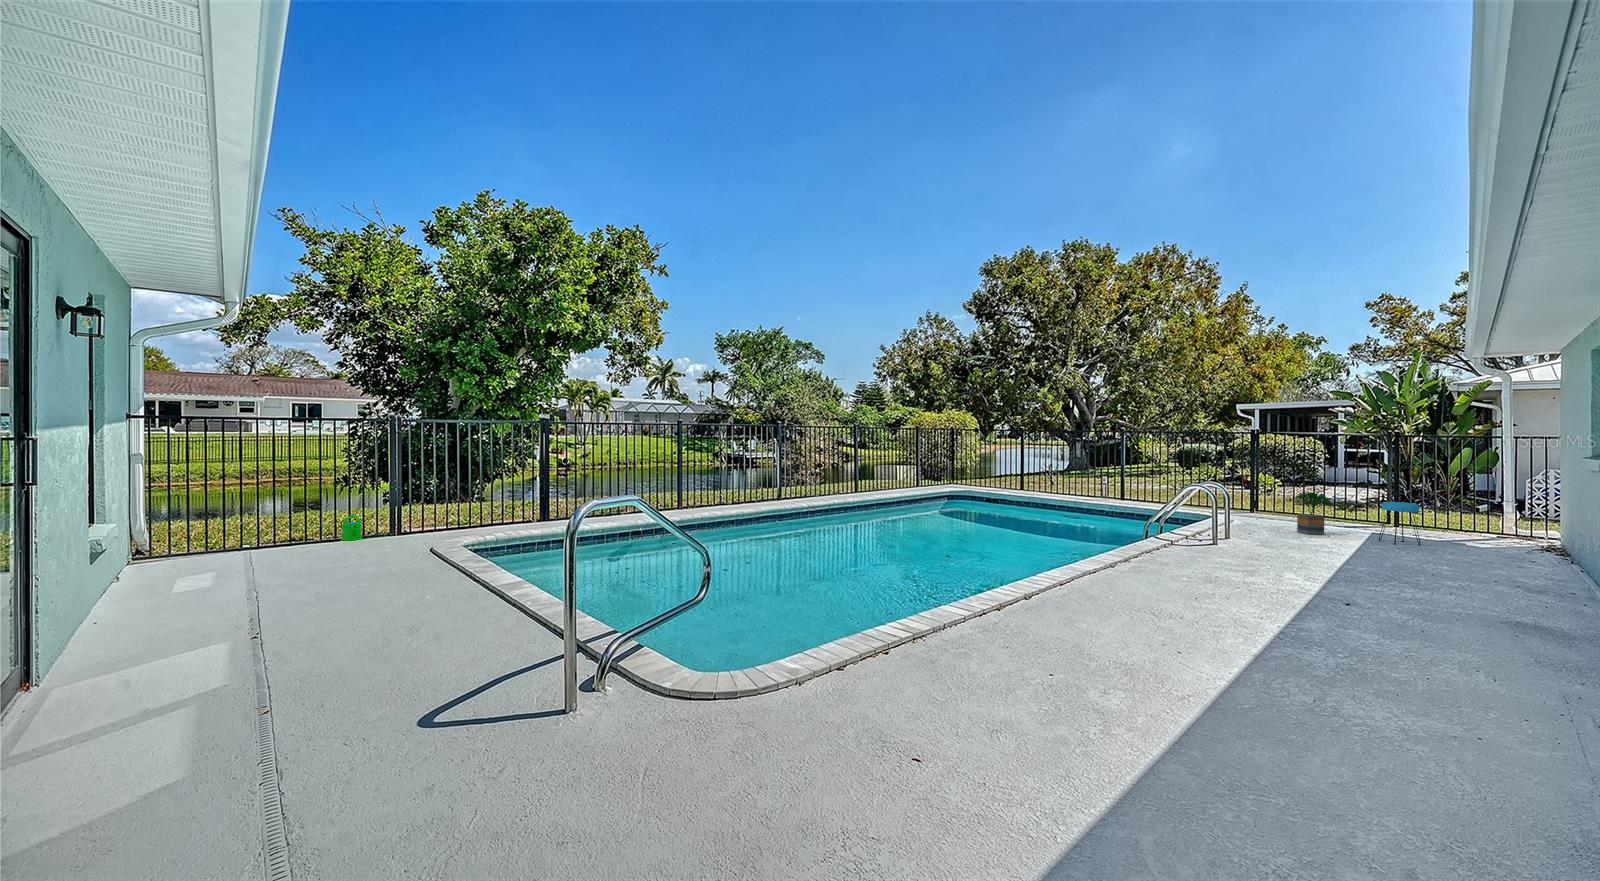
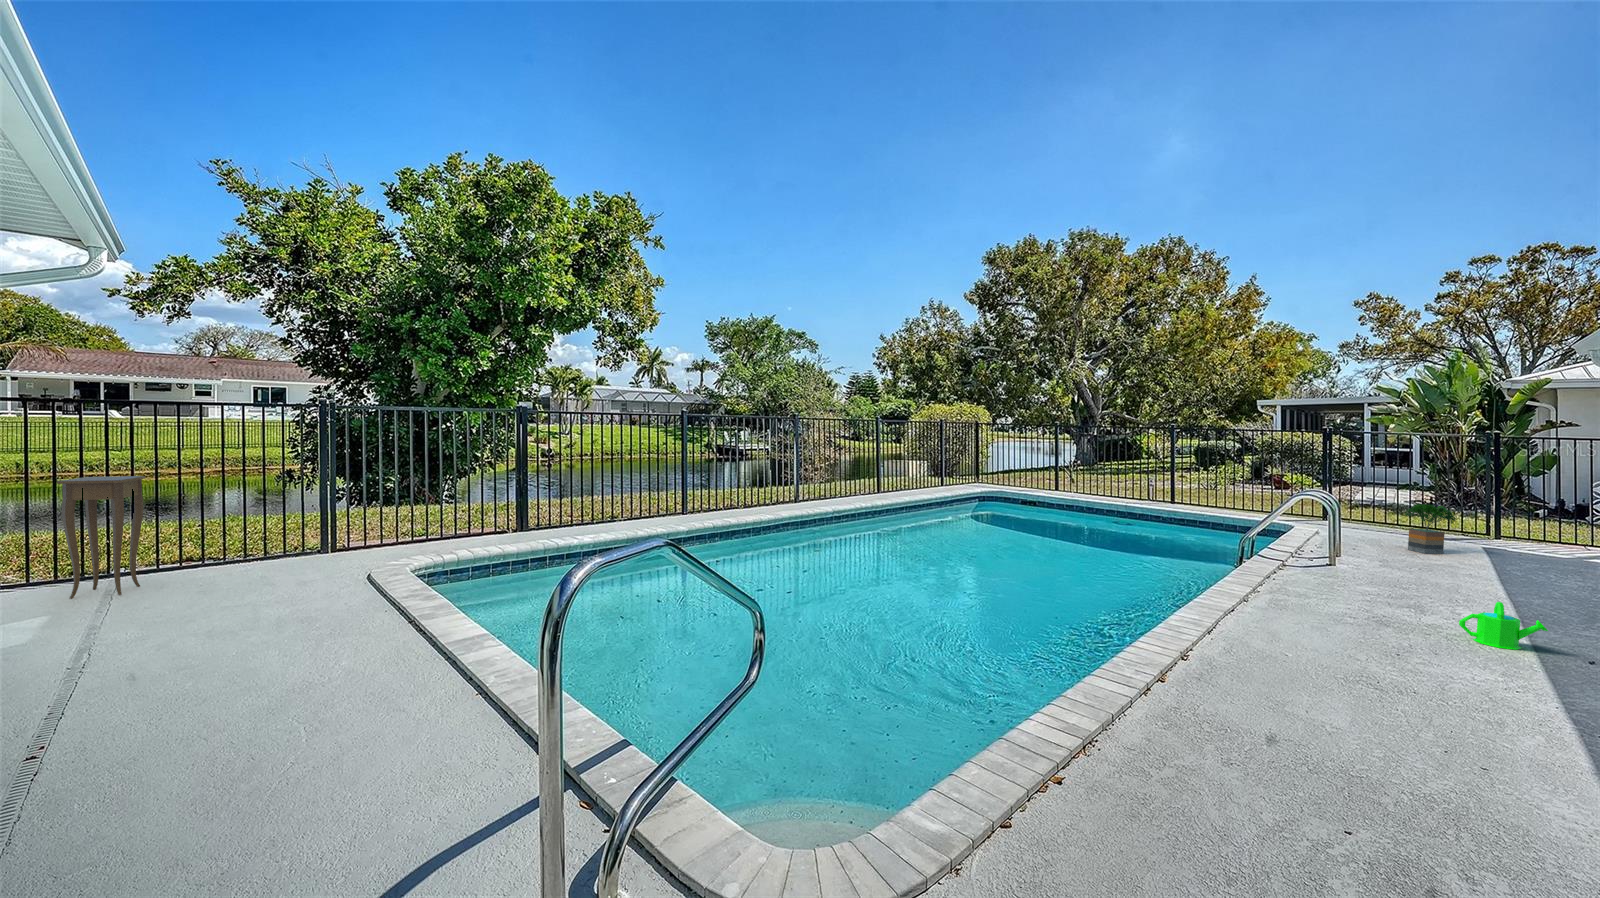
side table: none [214,471,269,559] -> present [57,476,145,598]
stool: present [1379,502,1420,545] -> none [1514,518,1573,570]
watering can: present [342,515,362,541] -> present [1459,602,1548,650]

